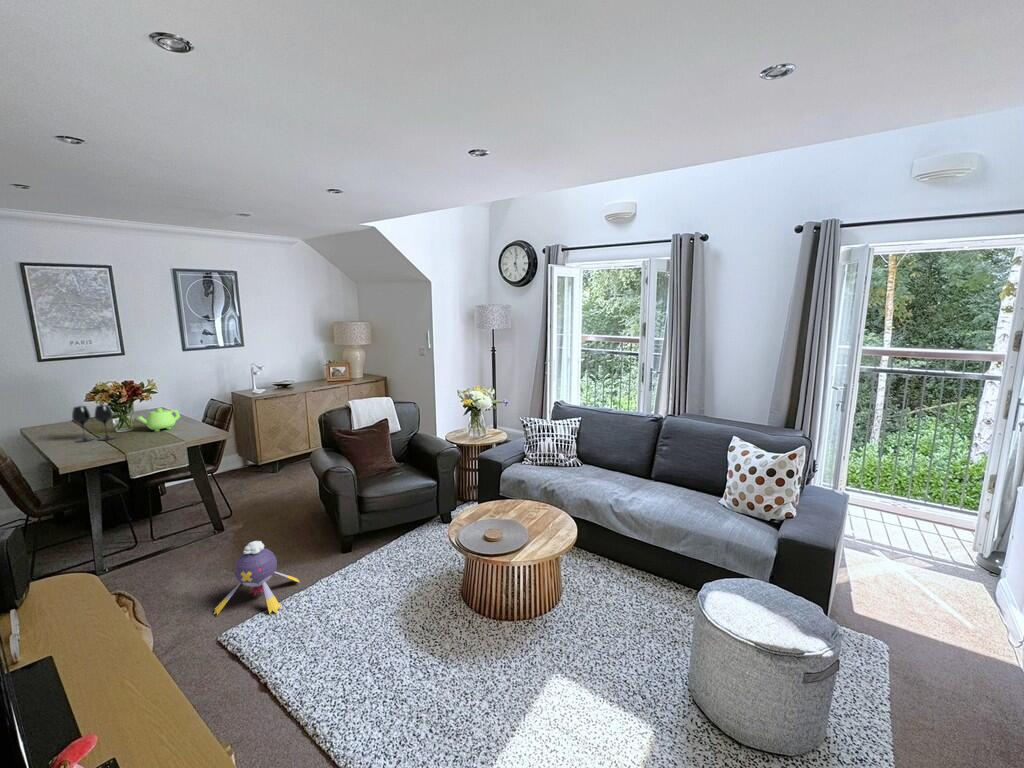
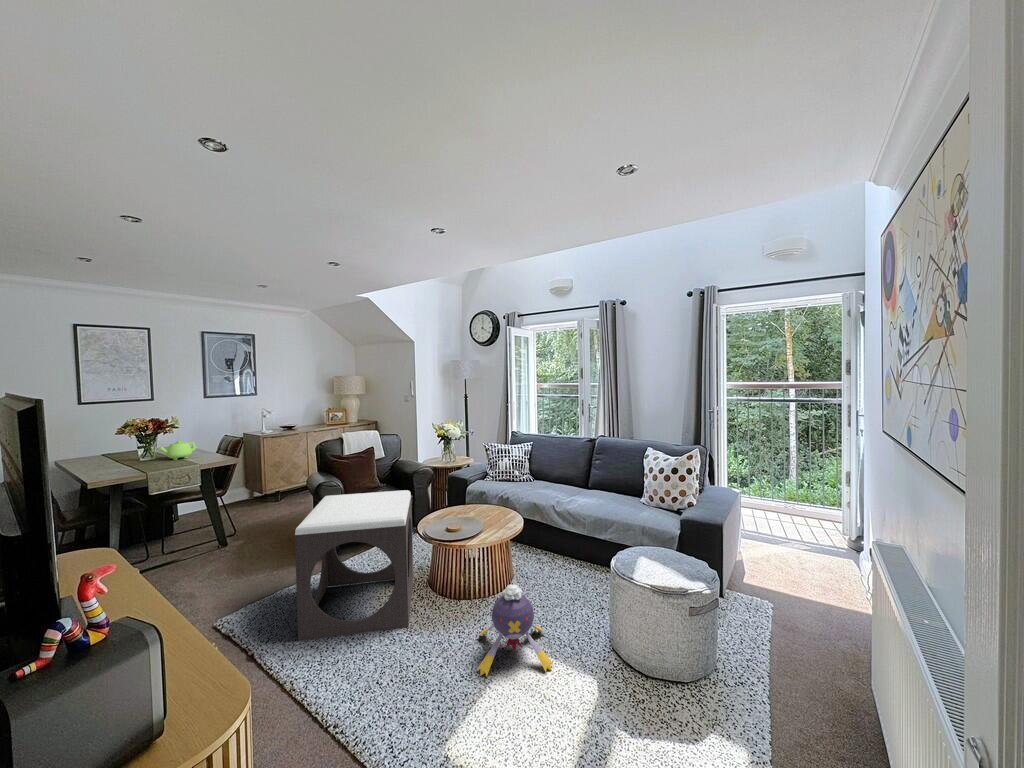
wine glass: present [72,405,115,442] -> none [103,436,139,468]
footstool: none [306,487,443,668] -> present [295,490,414,641]
plush toy: present [214,541,299,615] -> present [477,584,553,676]

